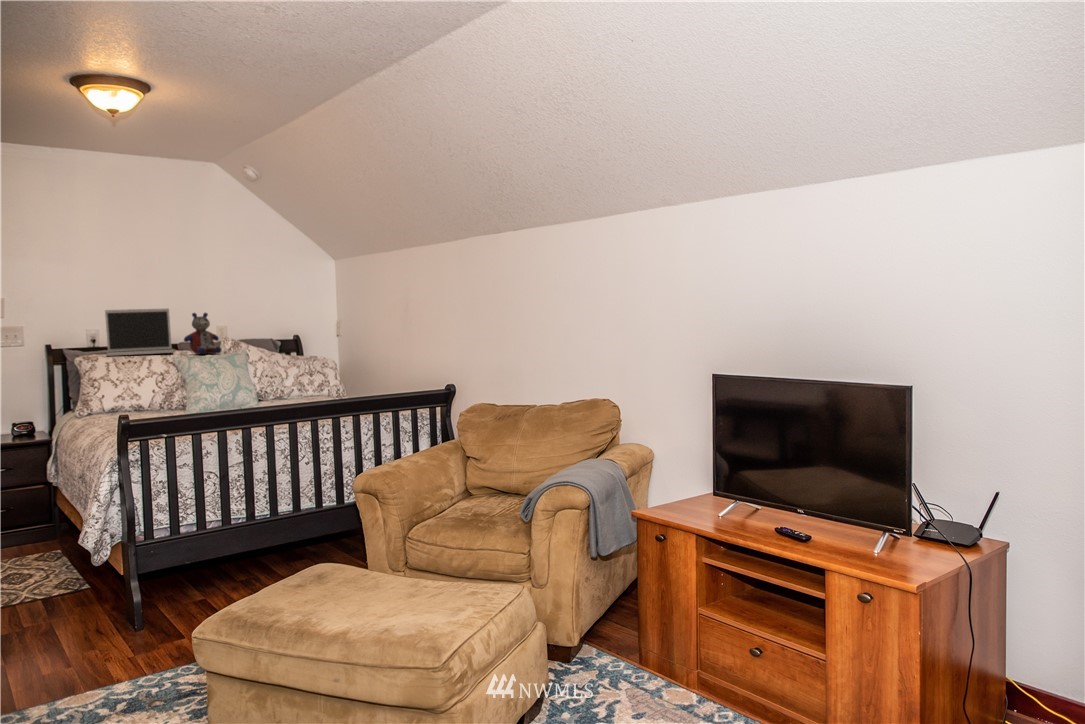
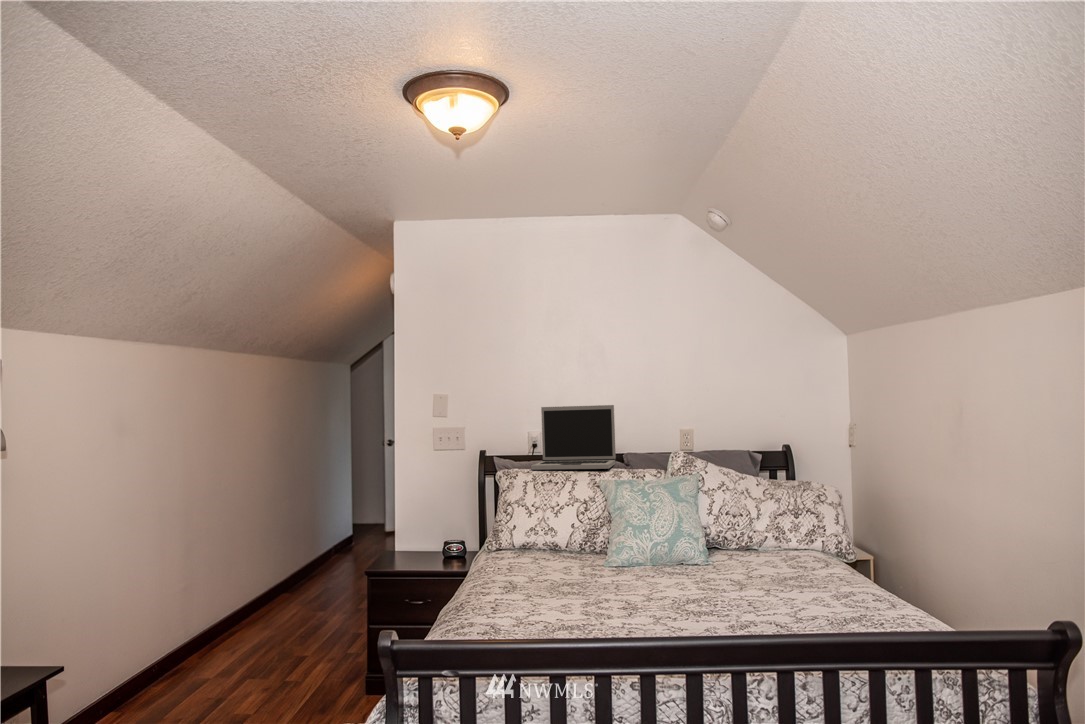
stuffed bear: present [184,313,221,354] -> none [618,415,665,476]

